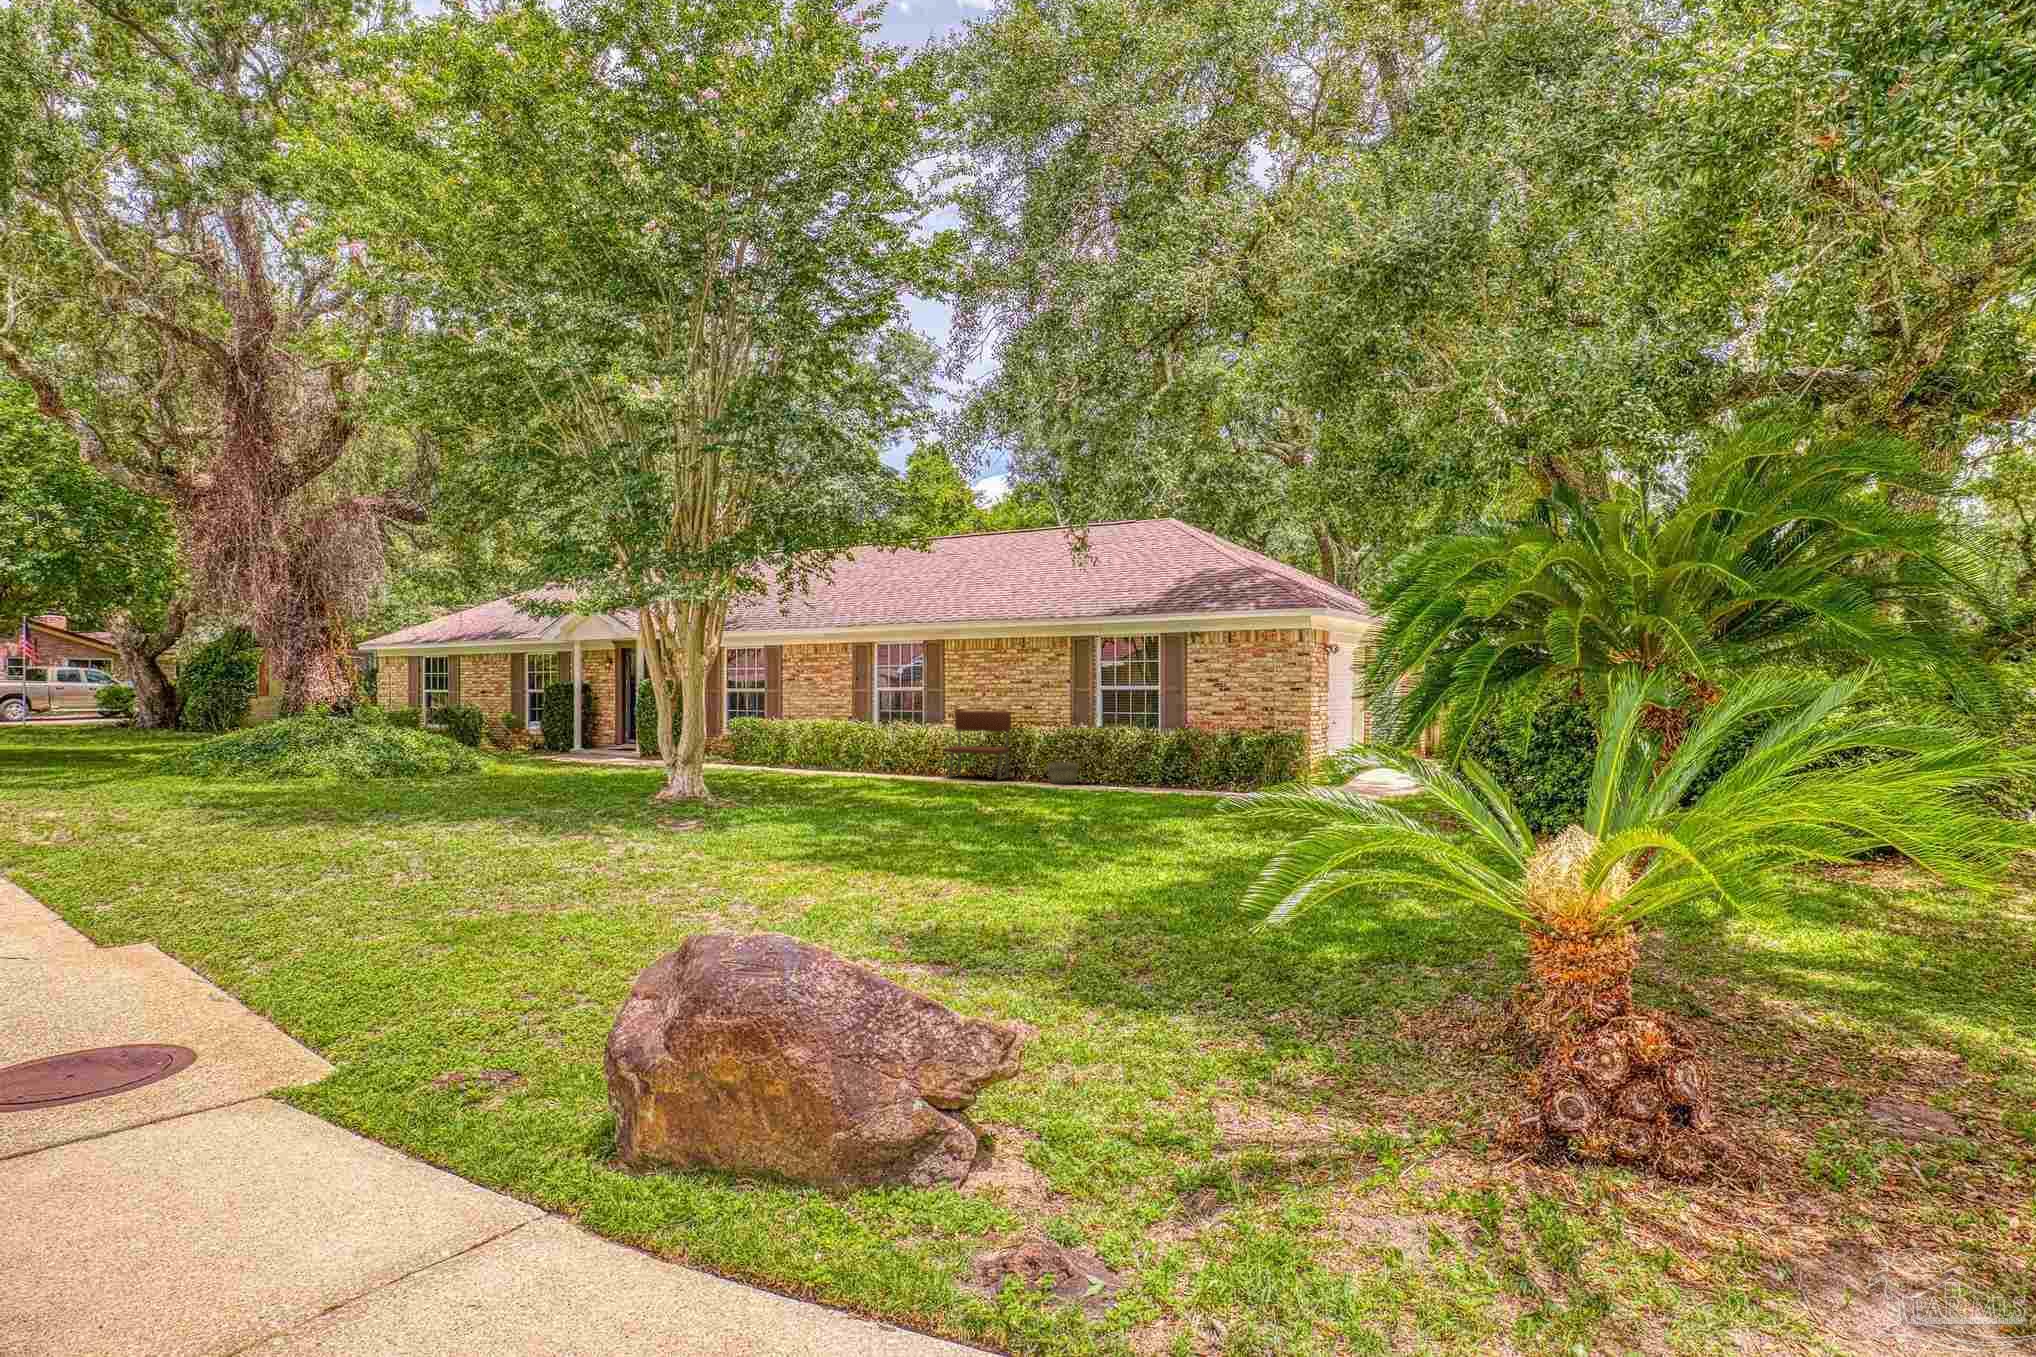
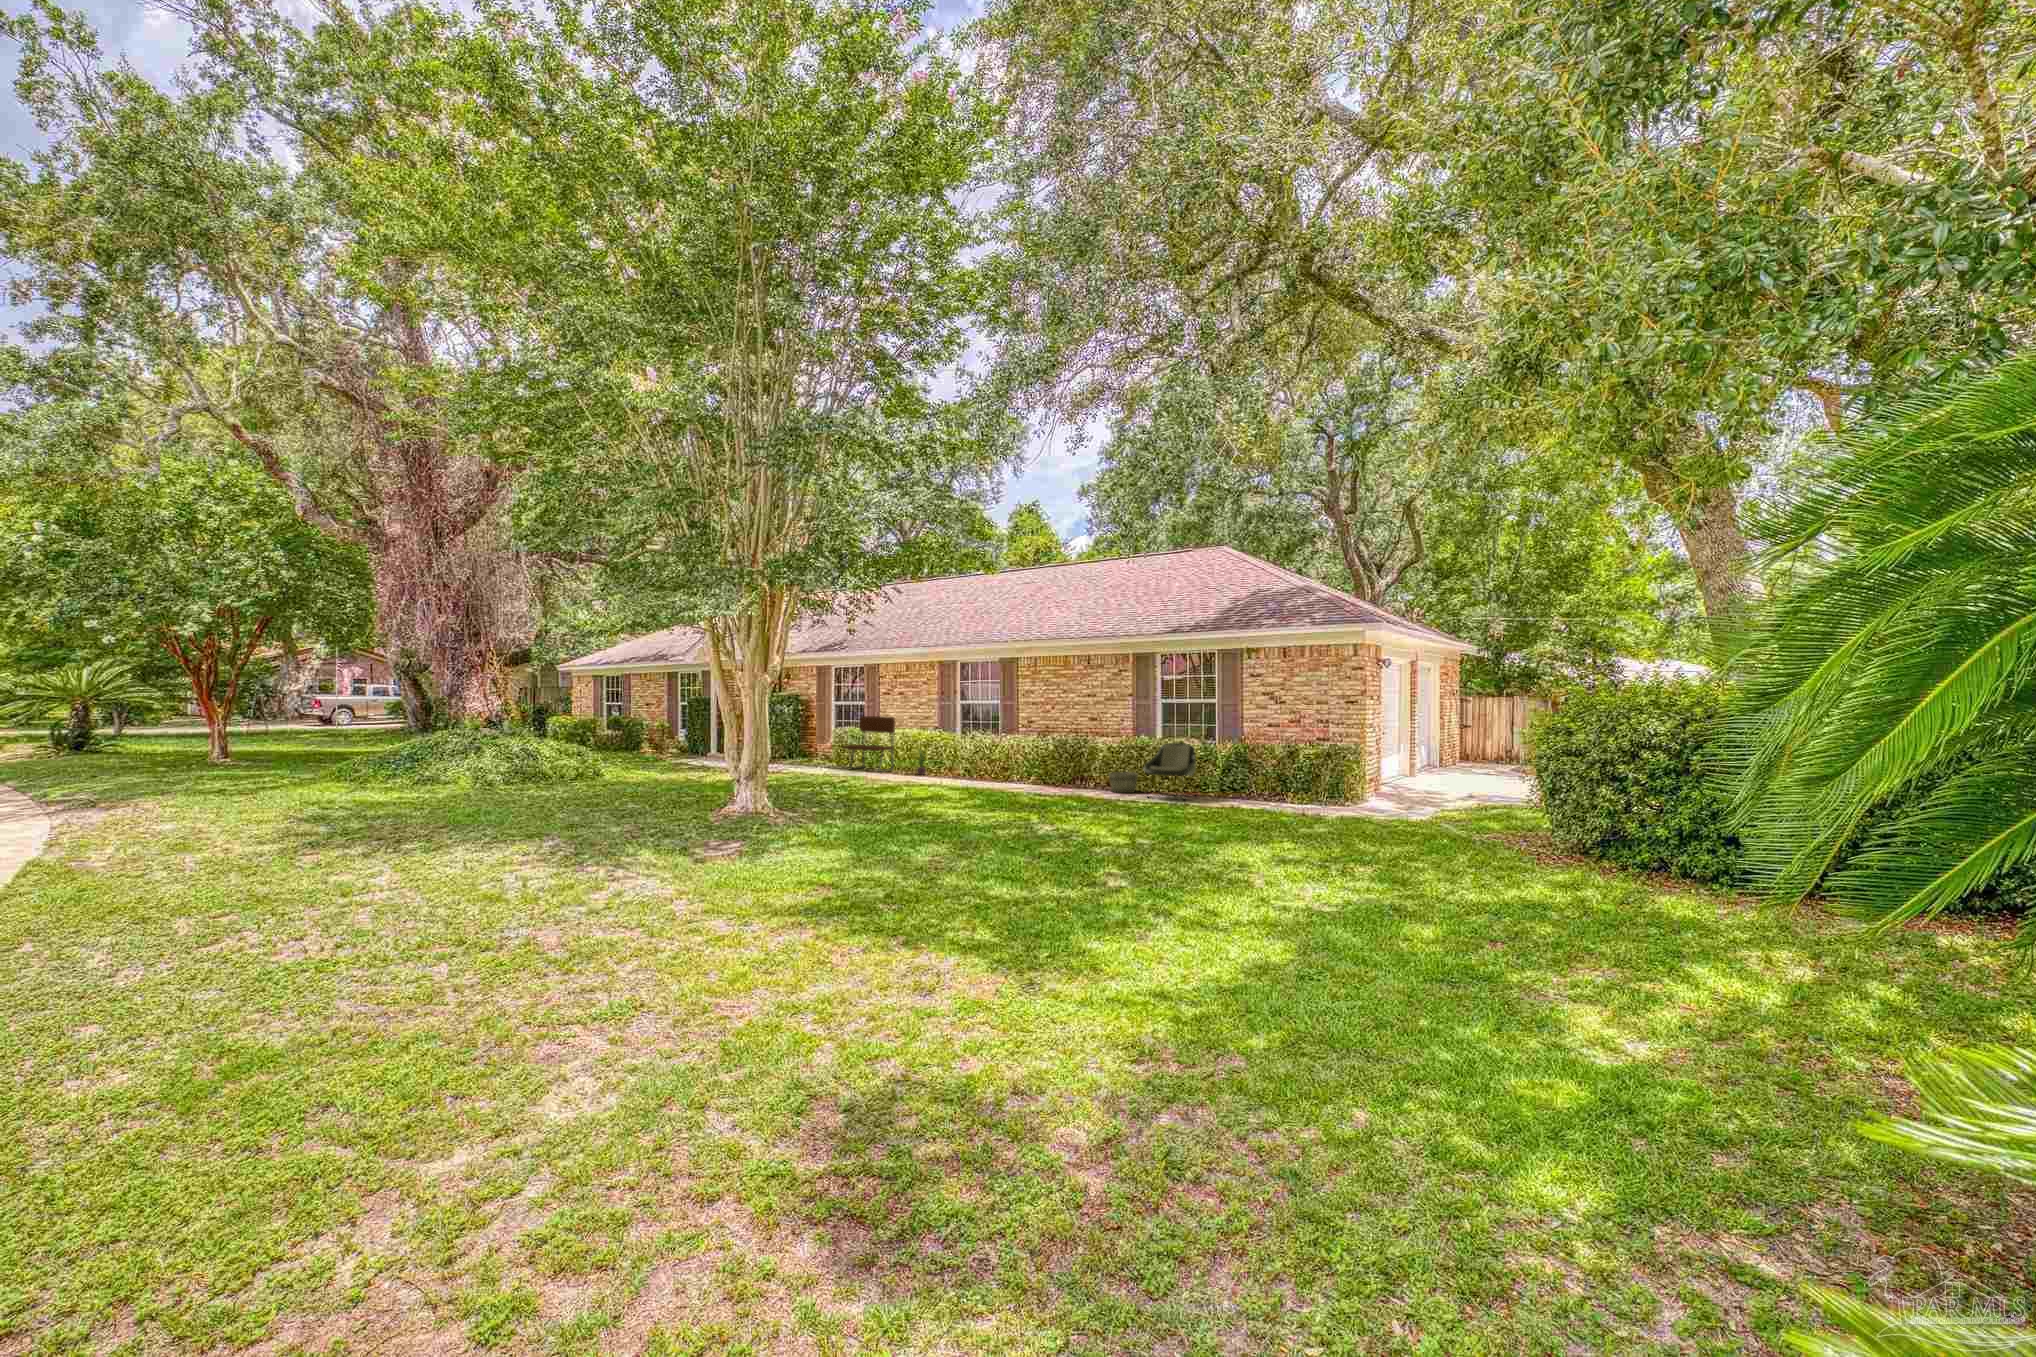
bench: present [943,710,1011,780] -> present [842,716,895,772]
lounge chair: none [1087,731,1142,790] -> present [1143,742,1196,800]
decorative plant: none [821,740,851,769] -> present [917,751,926,775]

